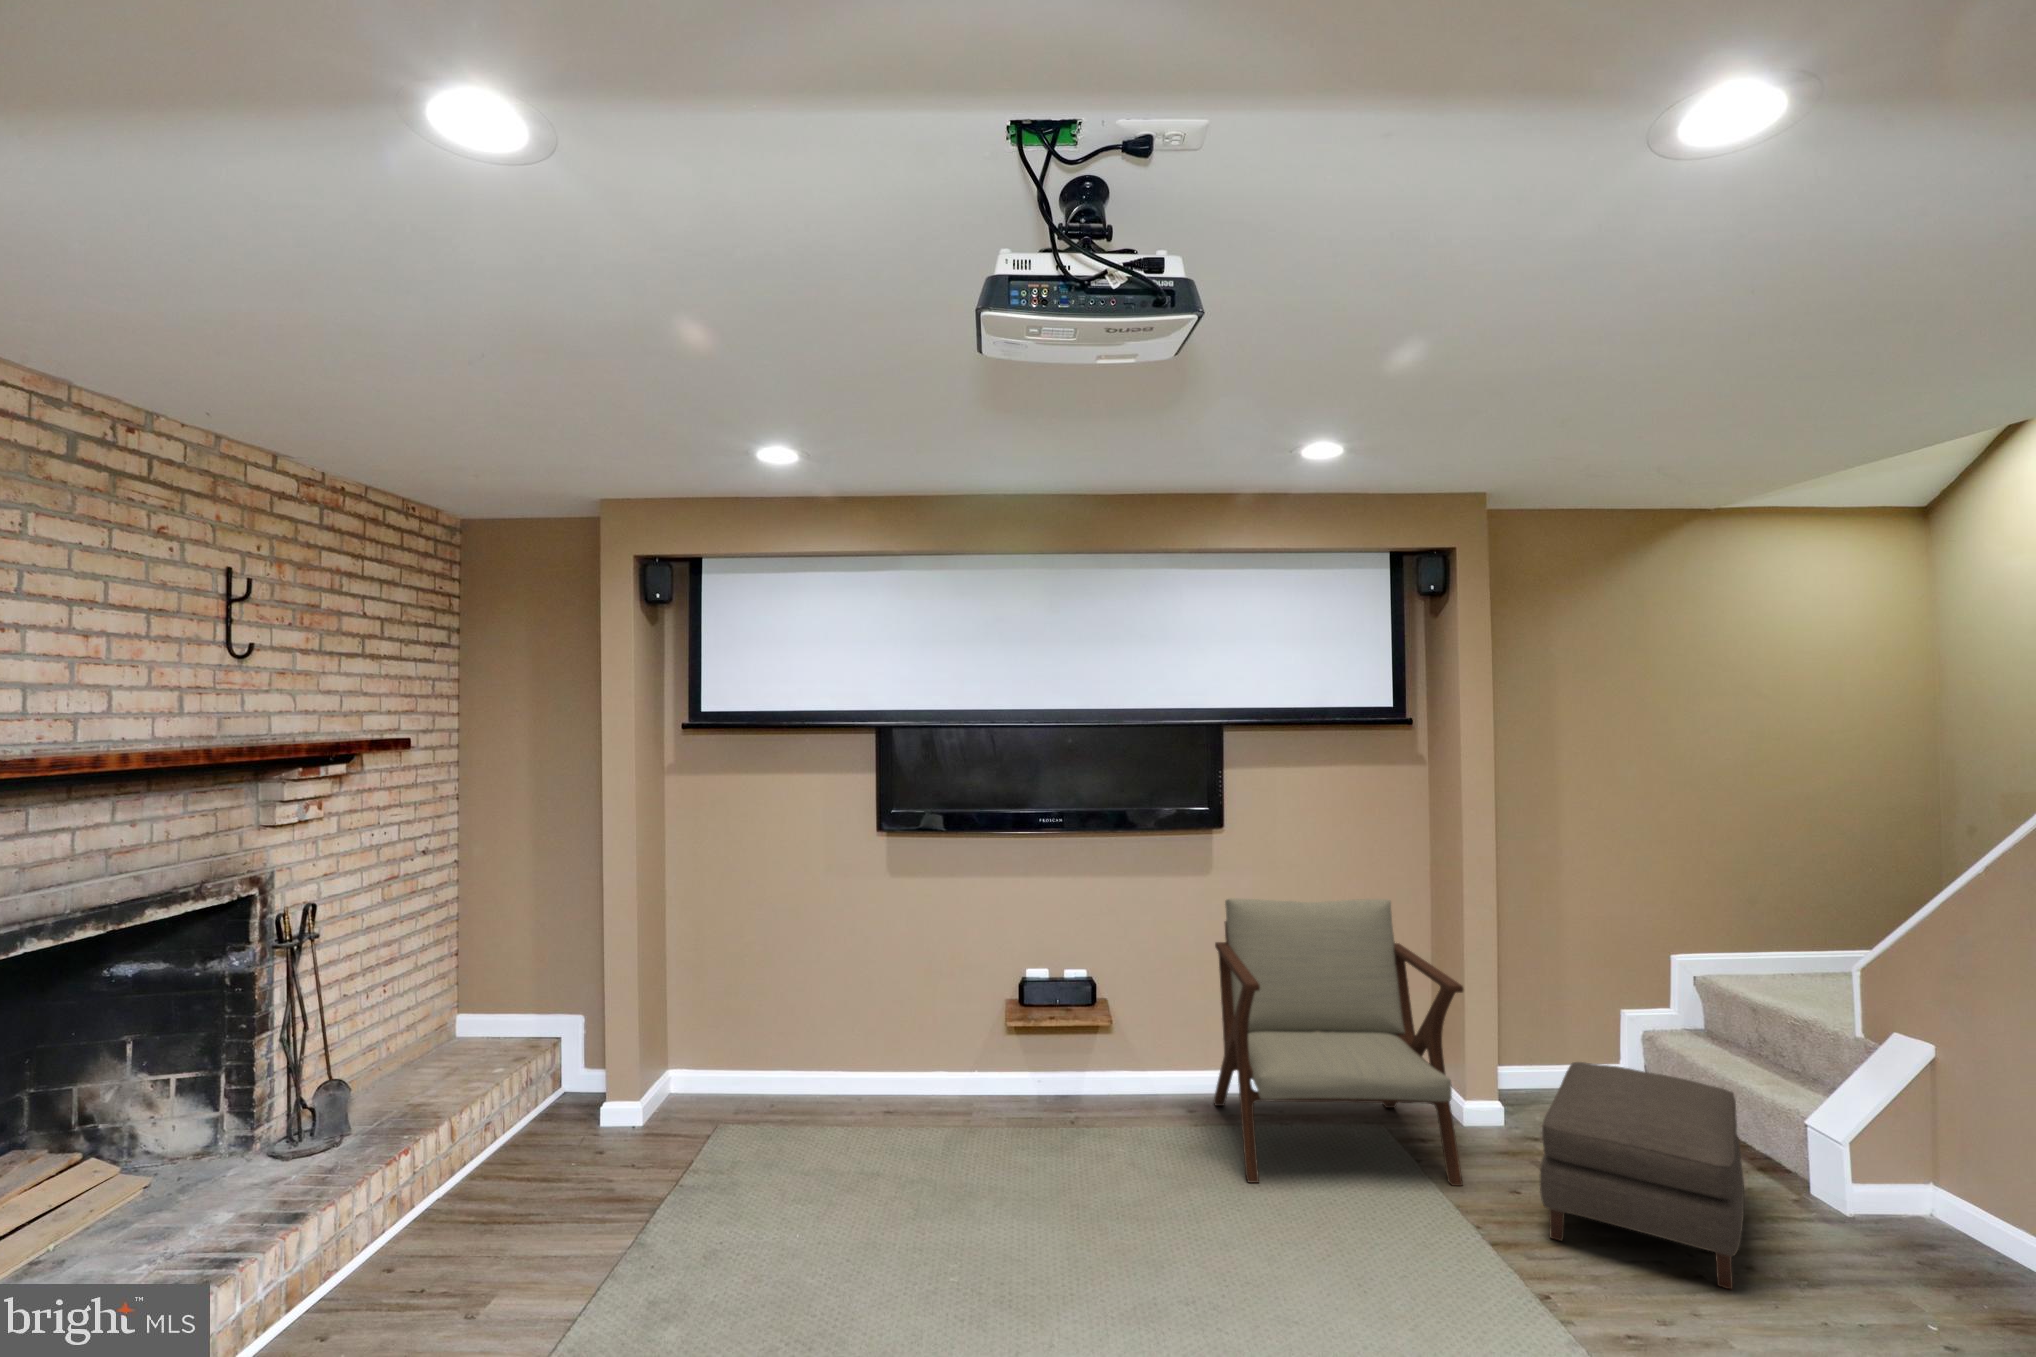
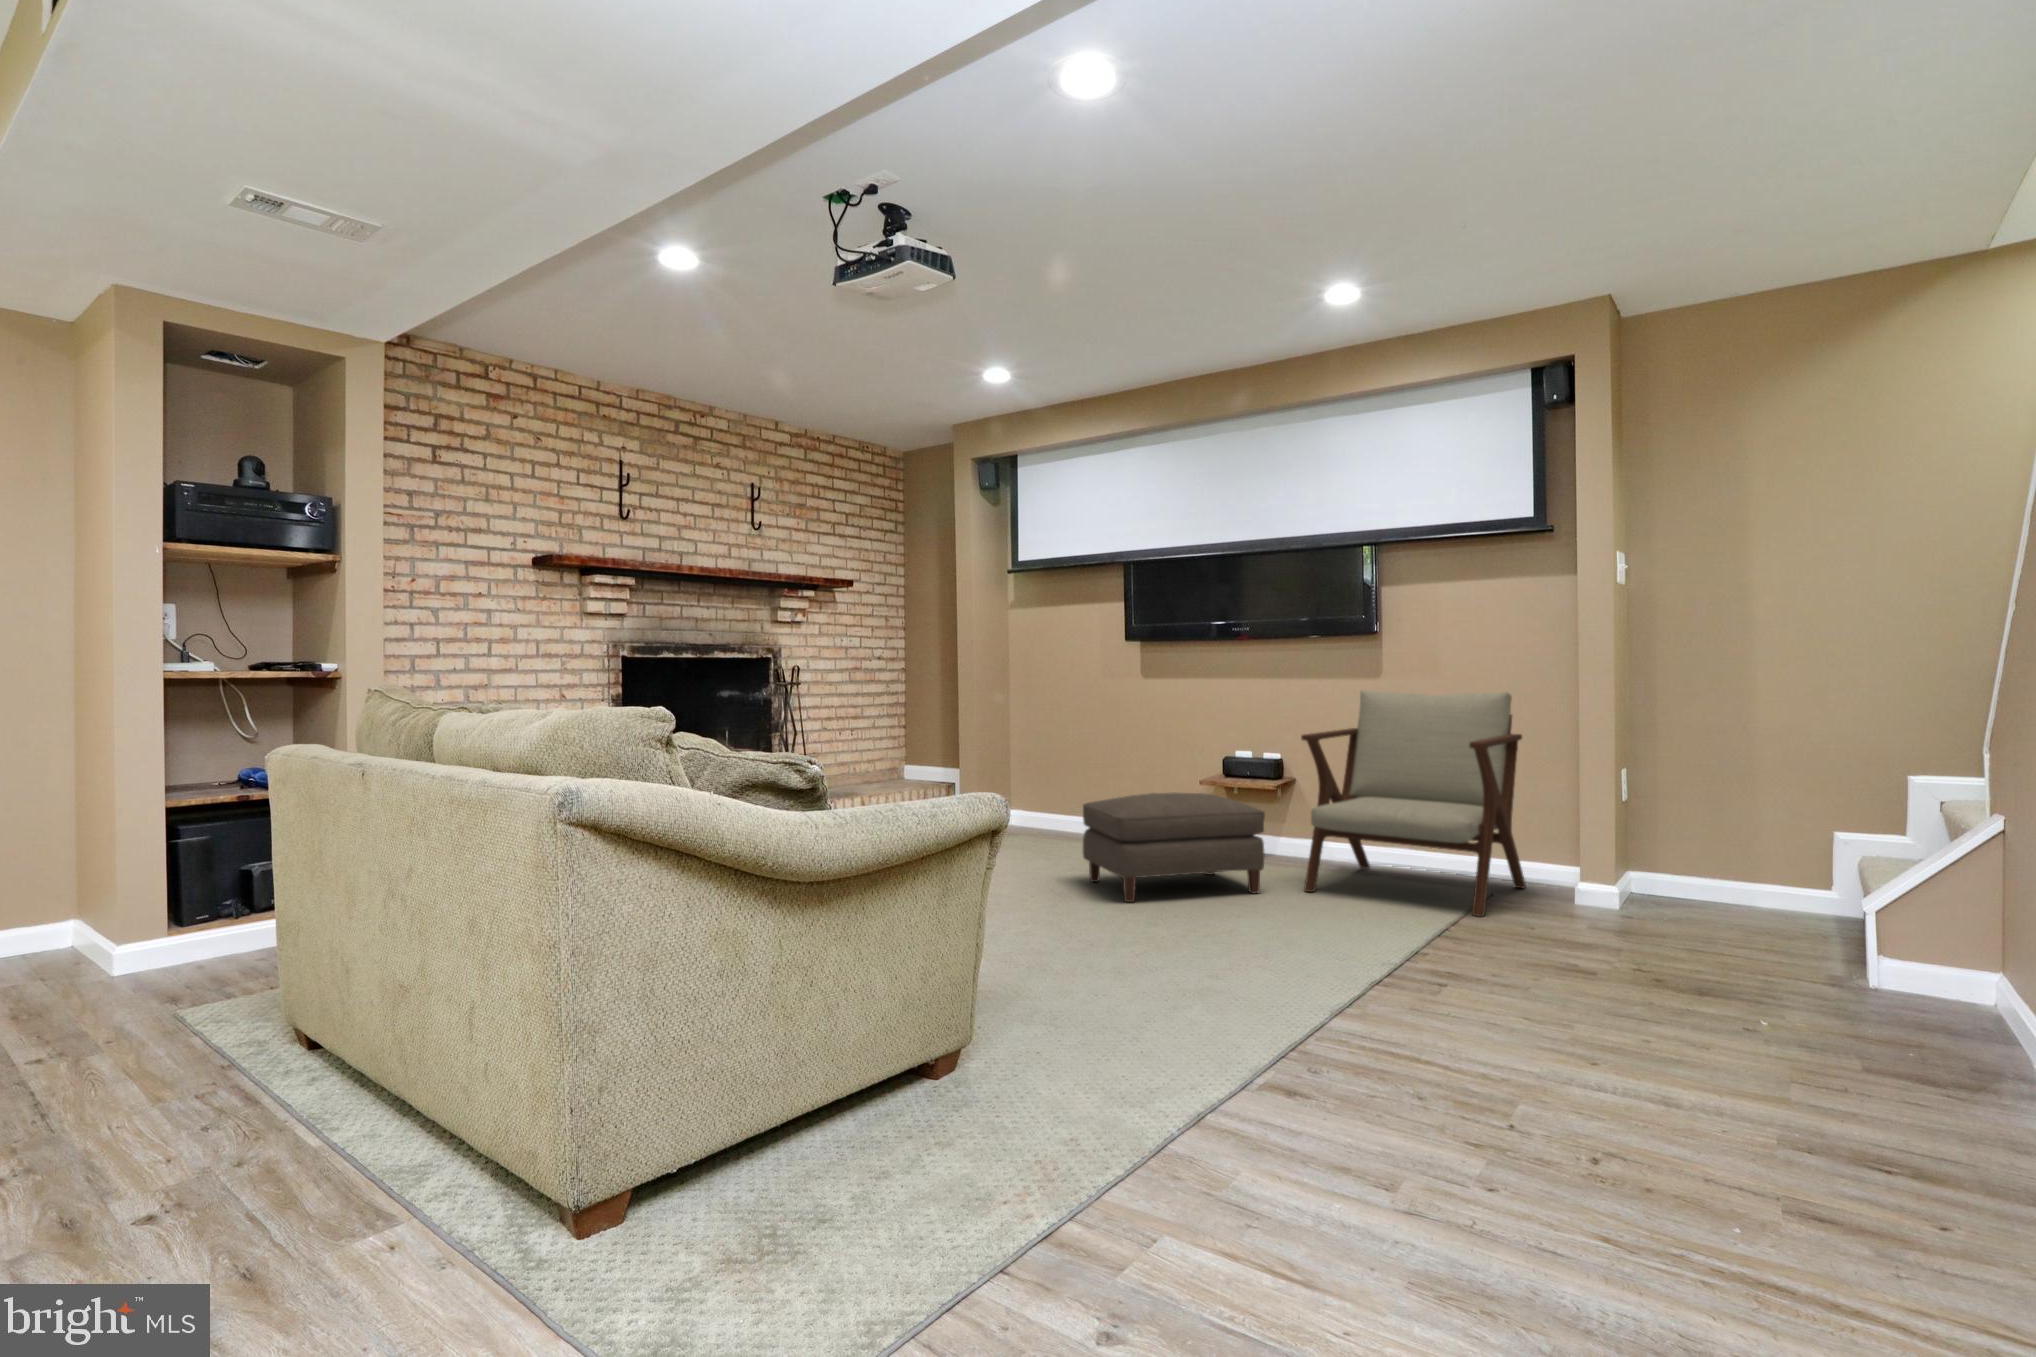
ottoman: present [1540,1062,1744,1289] -> present [1083,792,1265,902]

